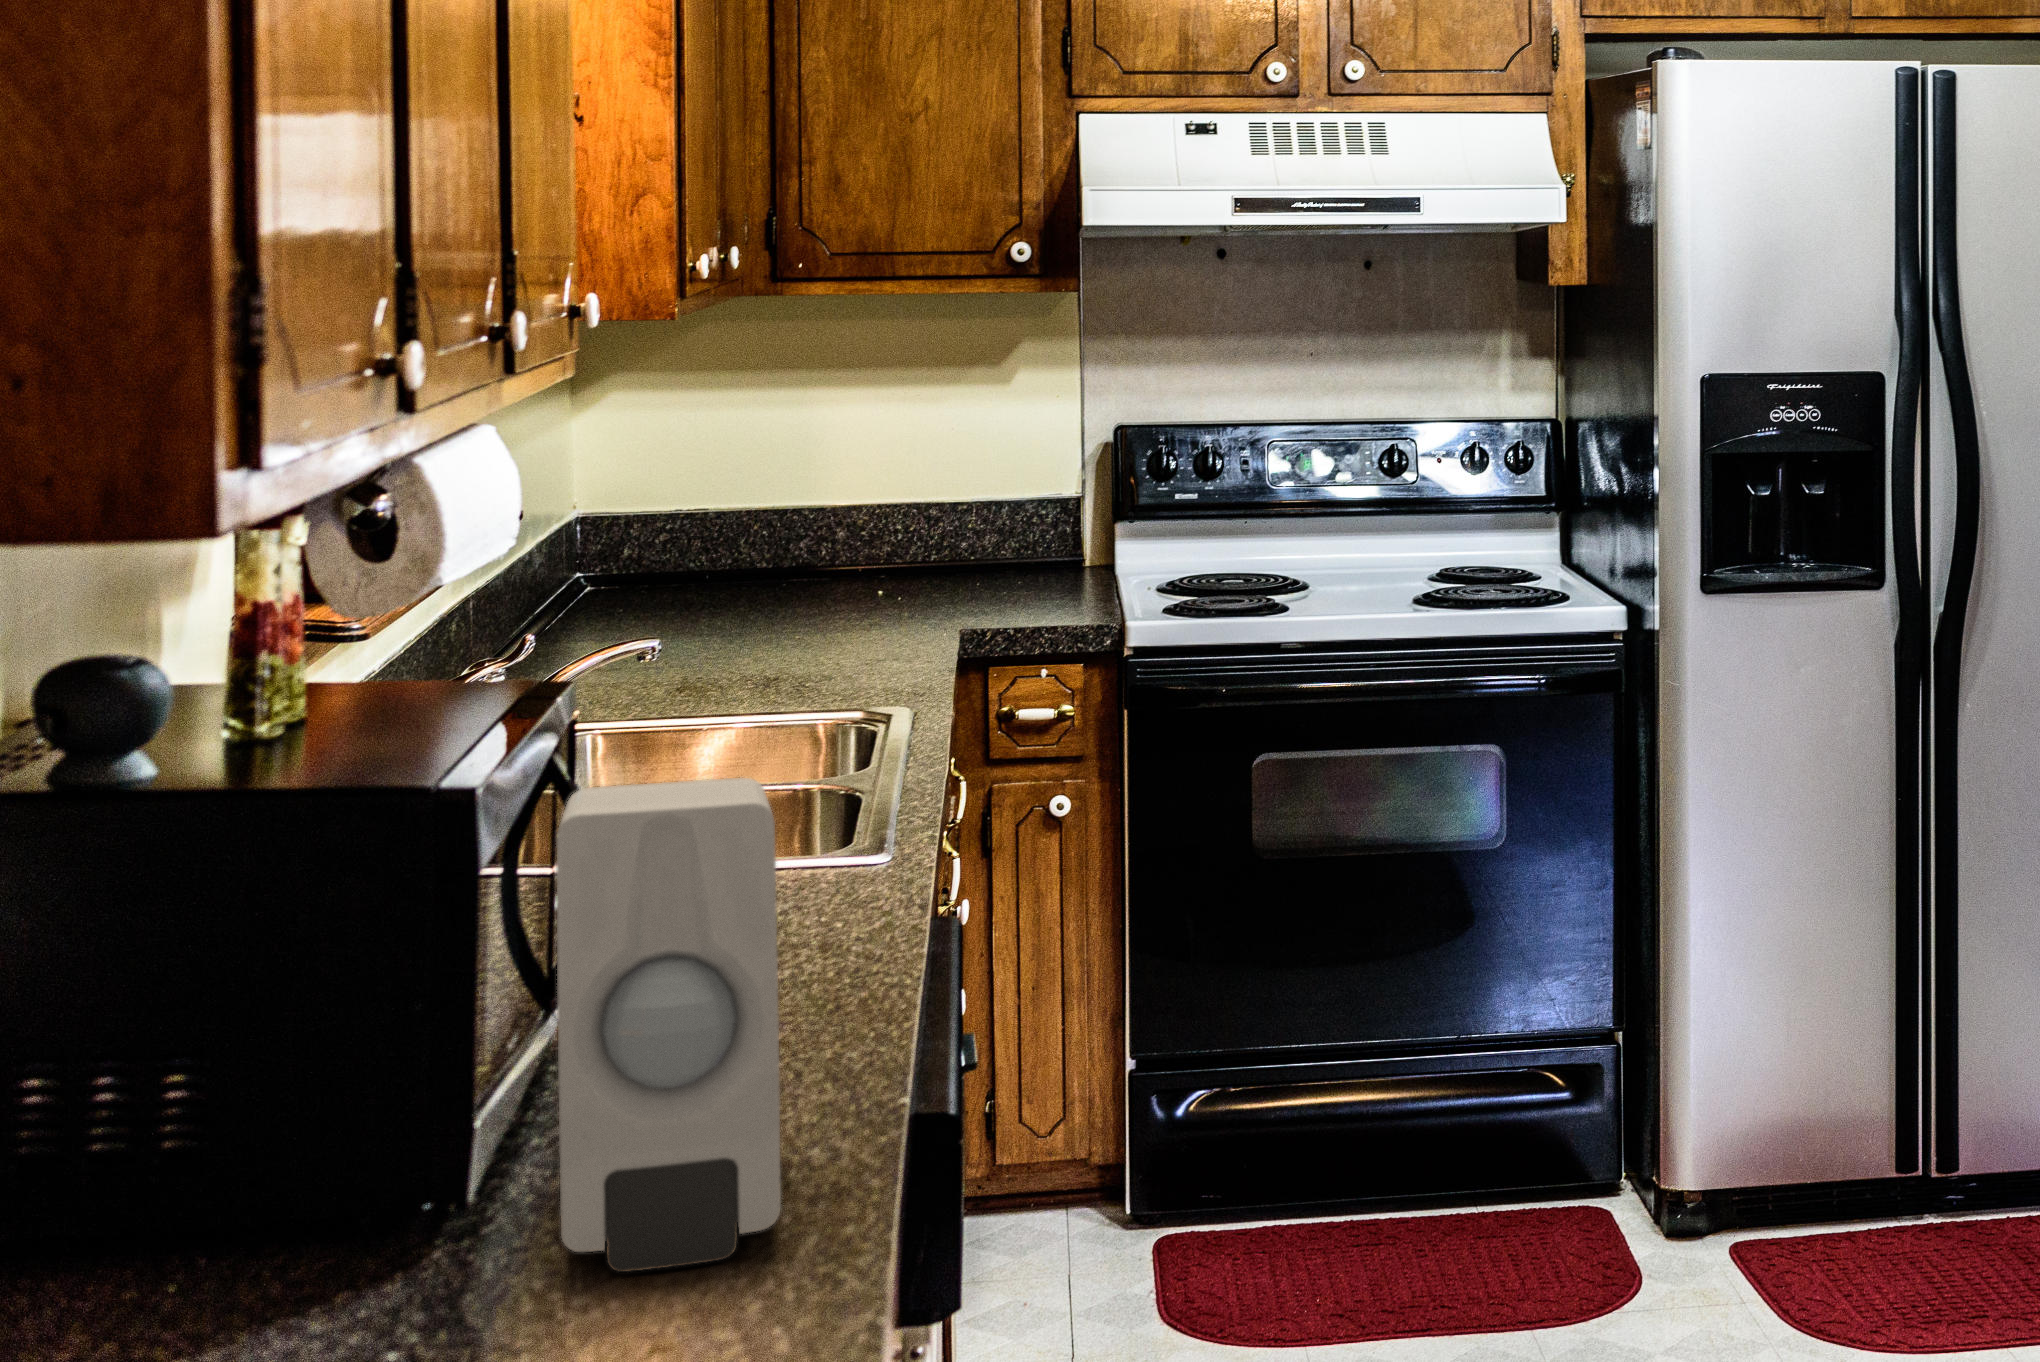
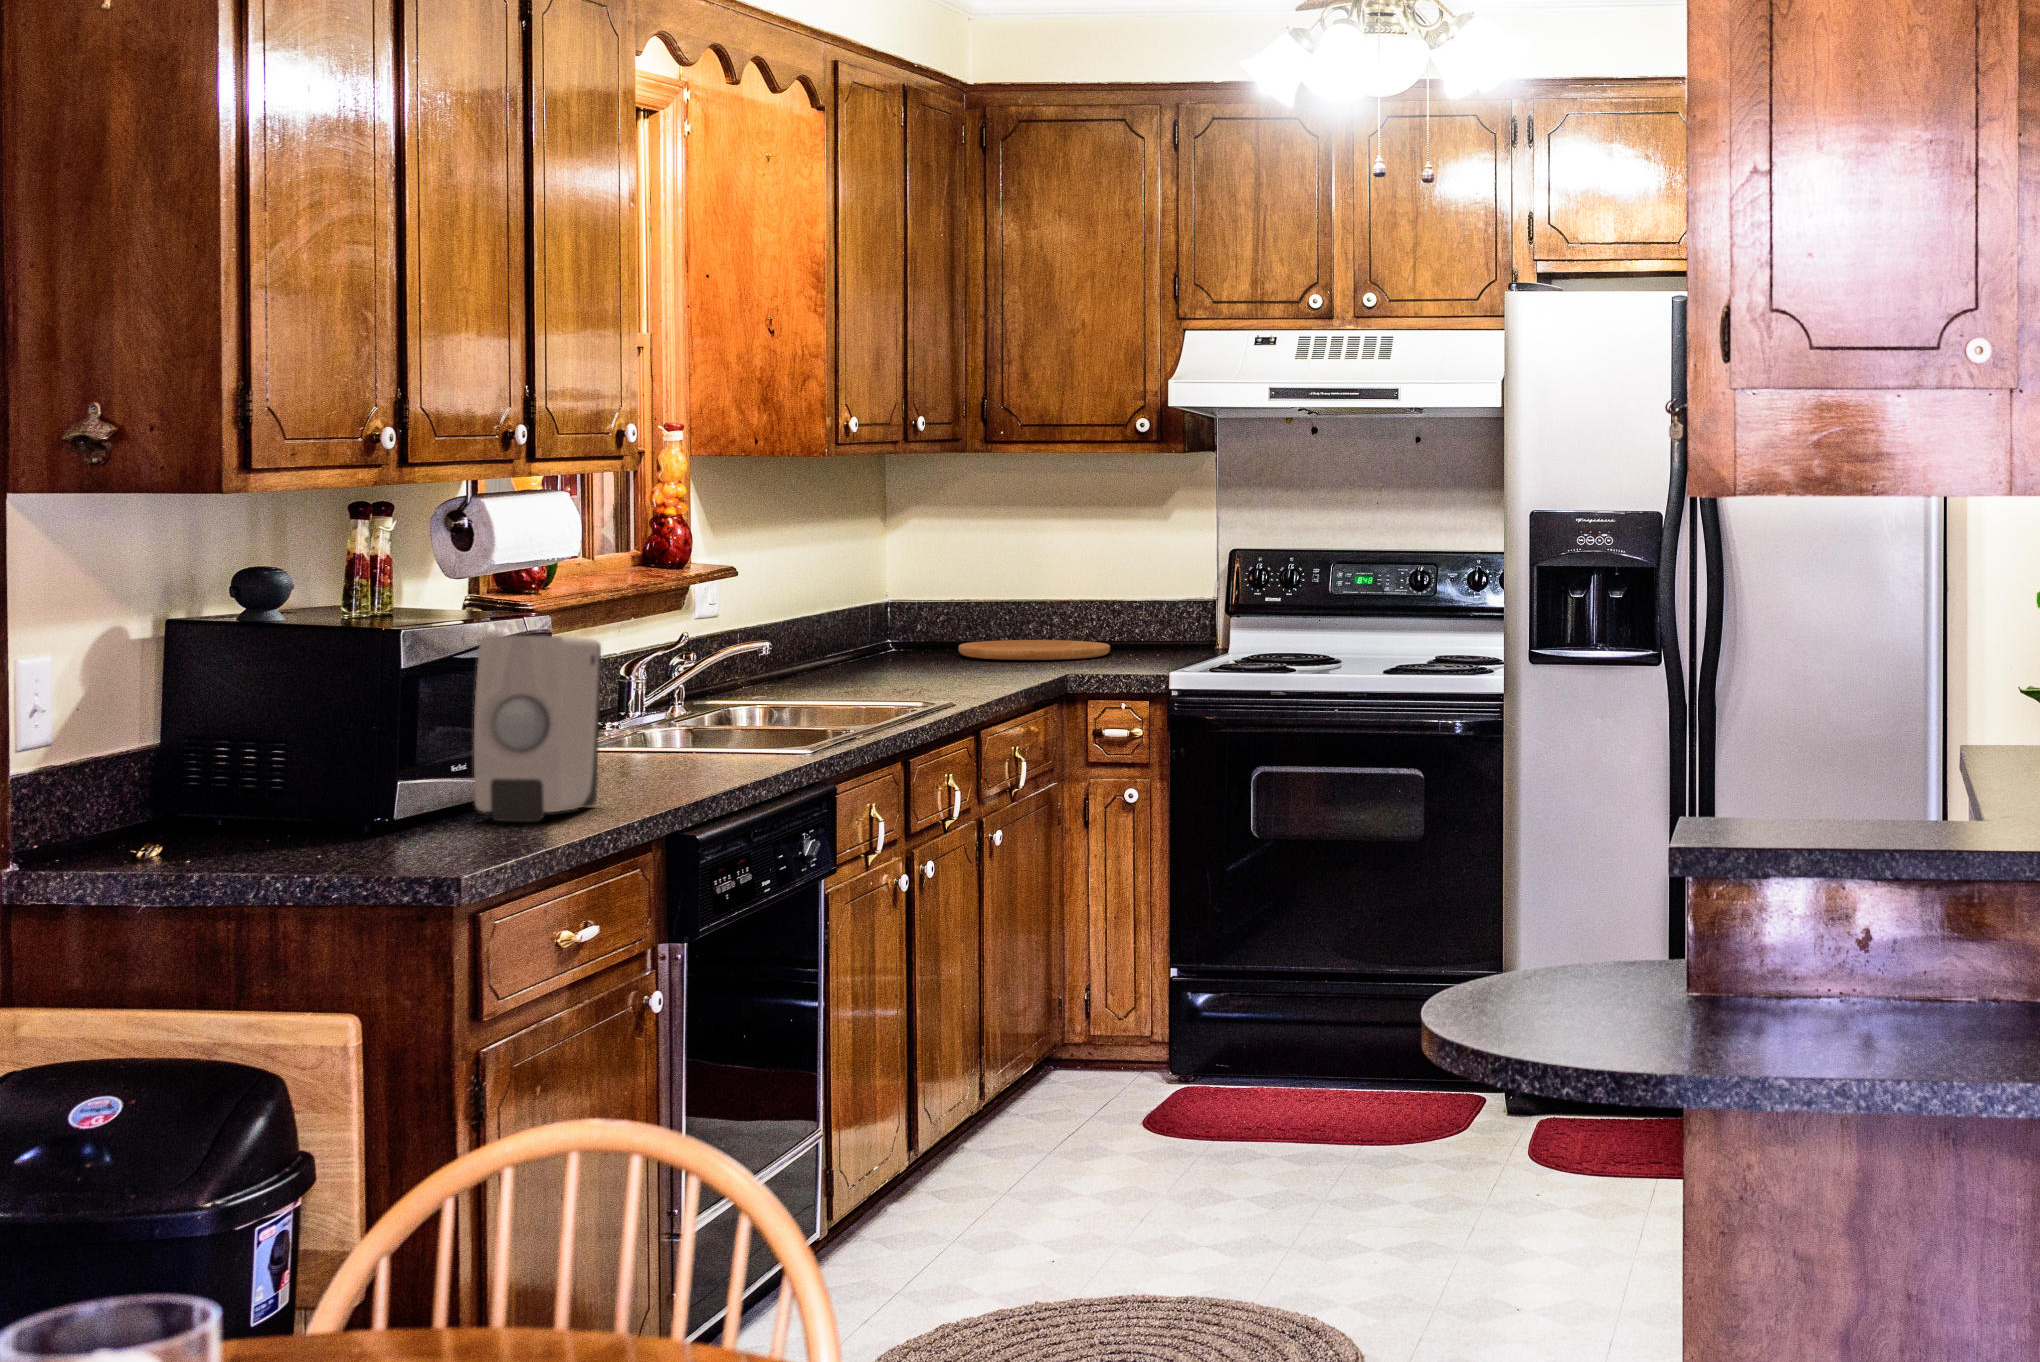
cutting board: none [721,563,949,604] -> present [958,640,1110,660]

